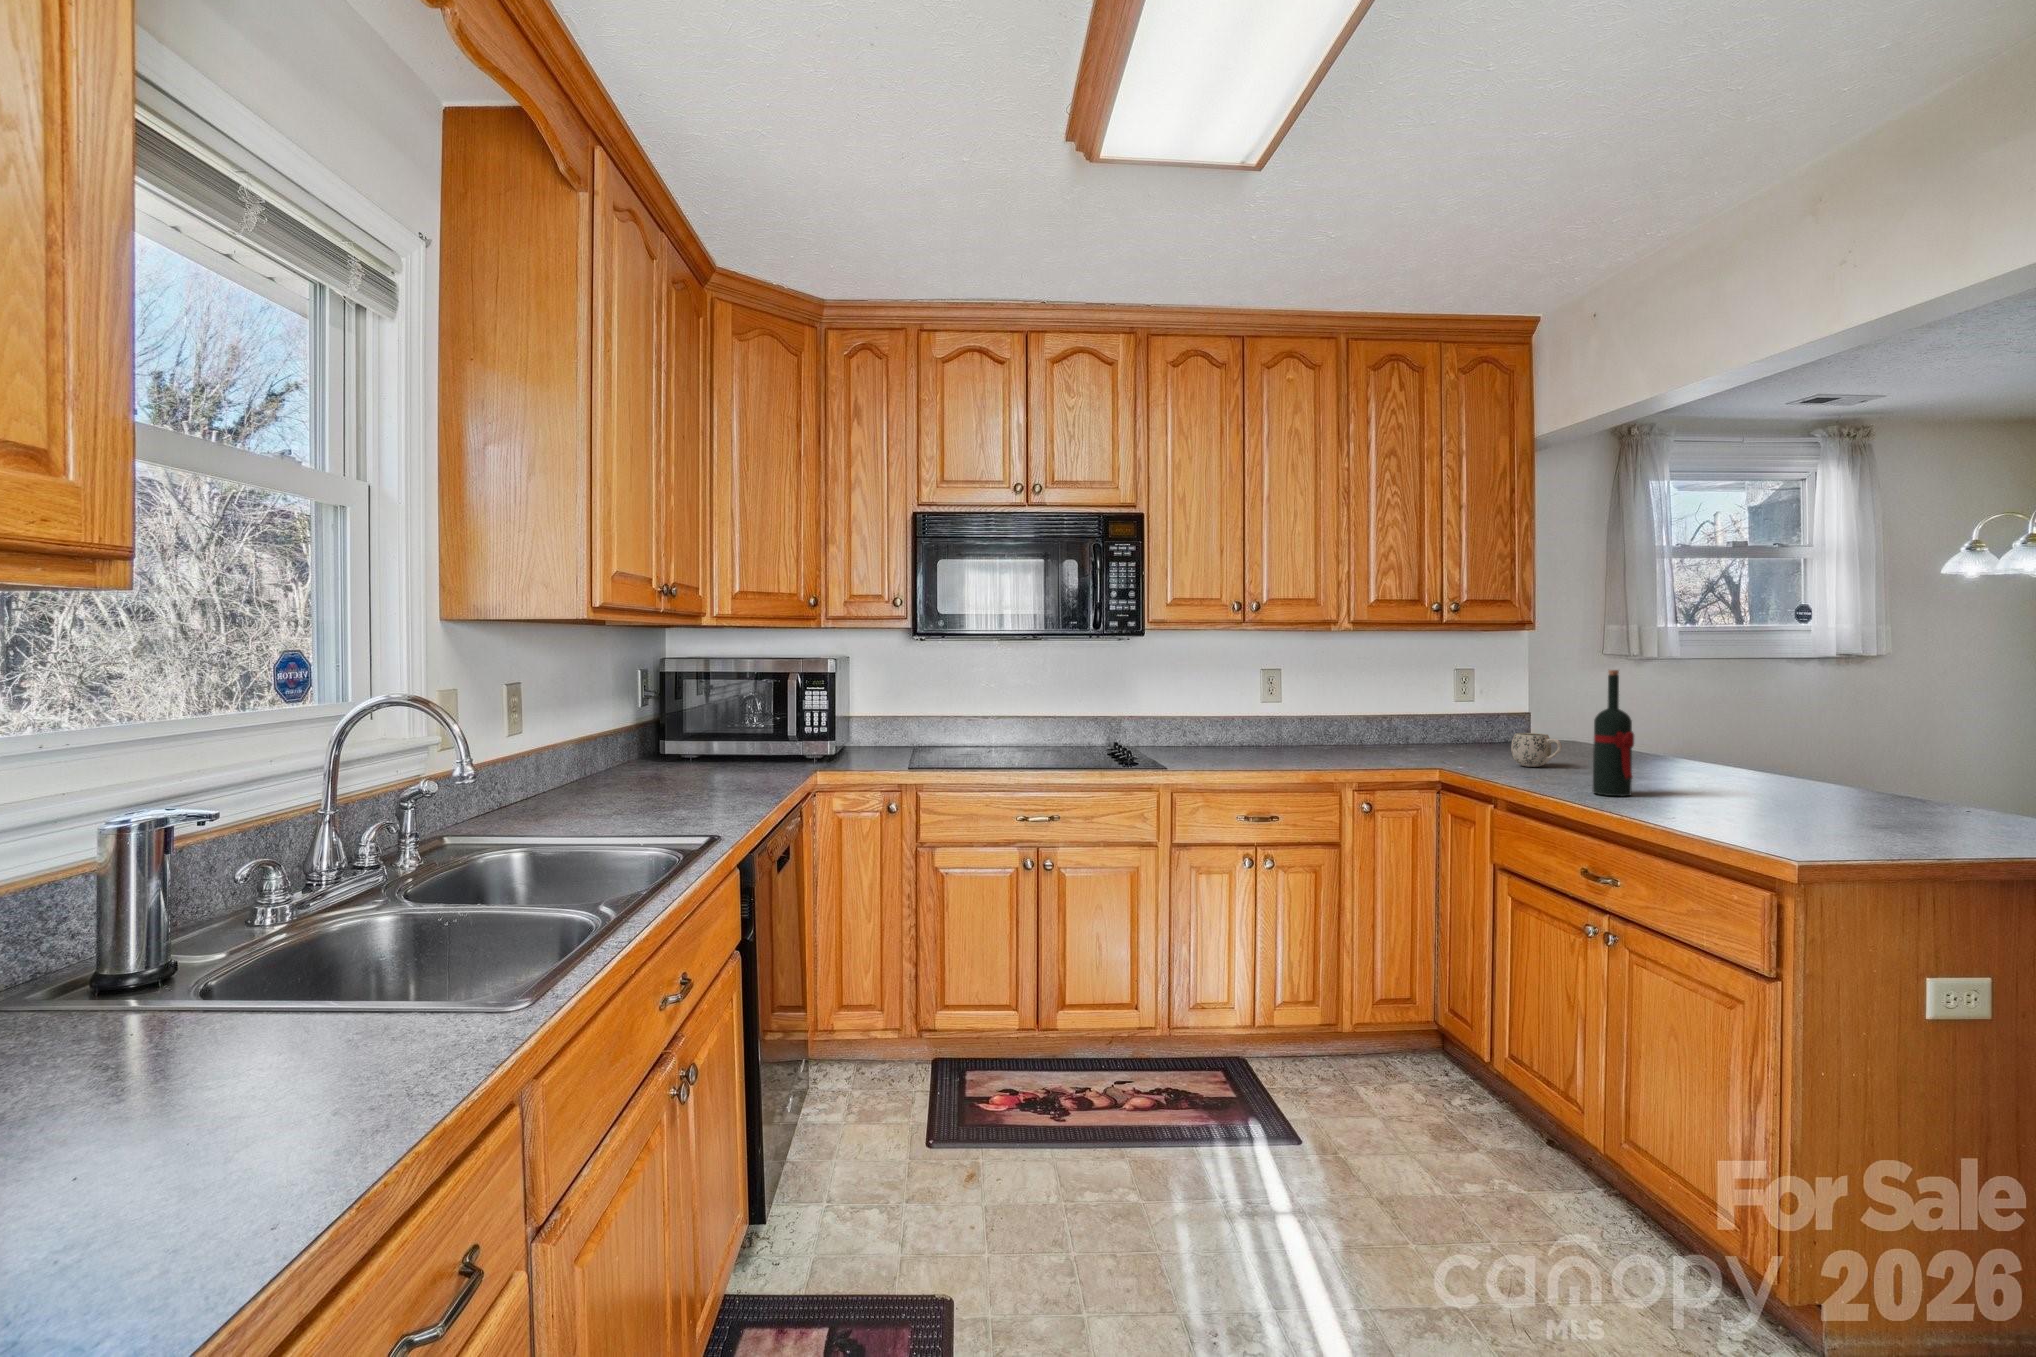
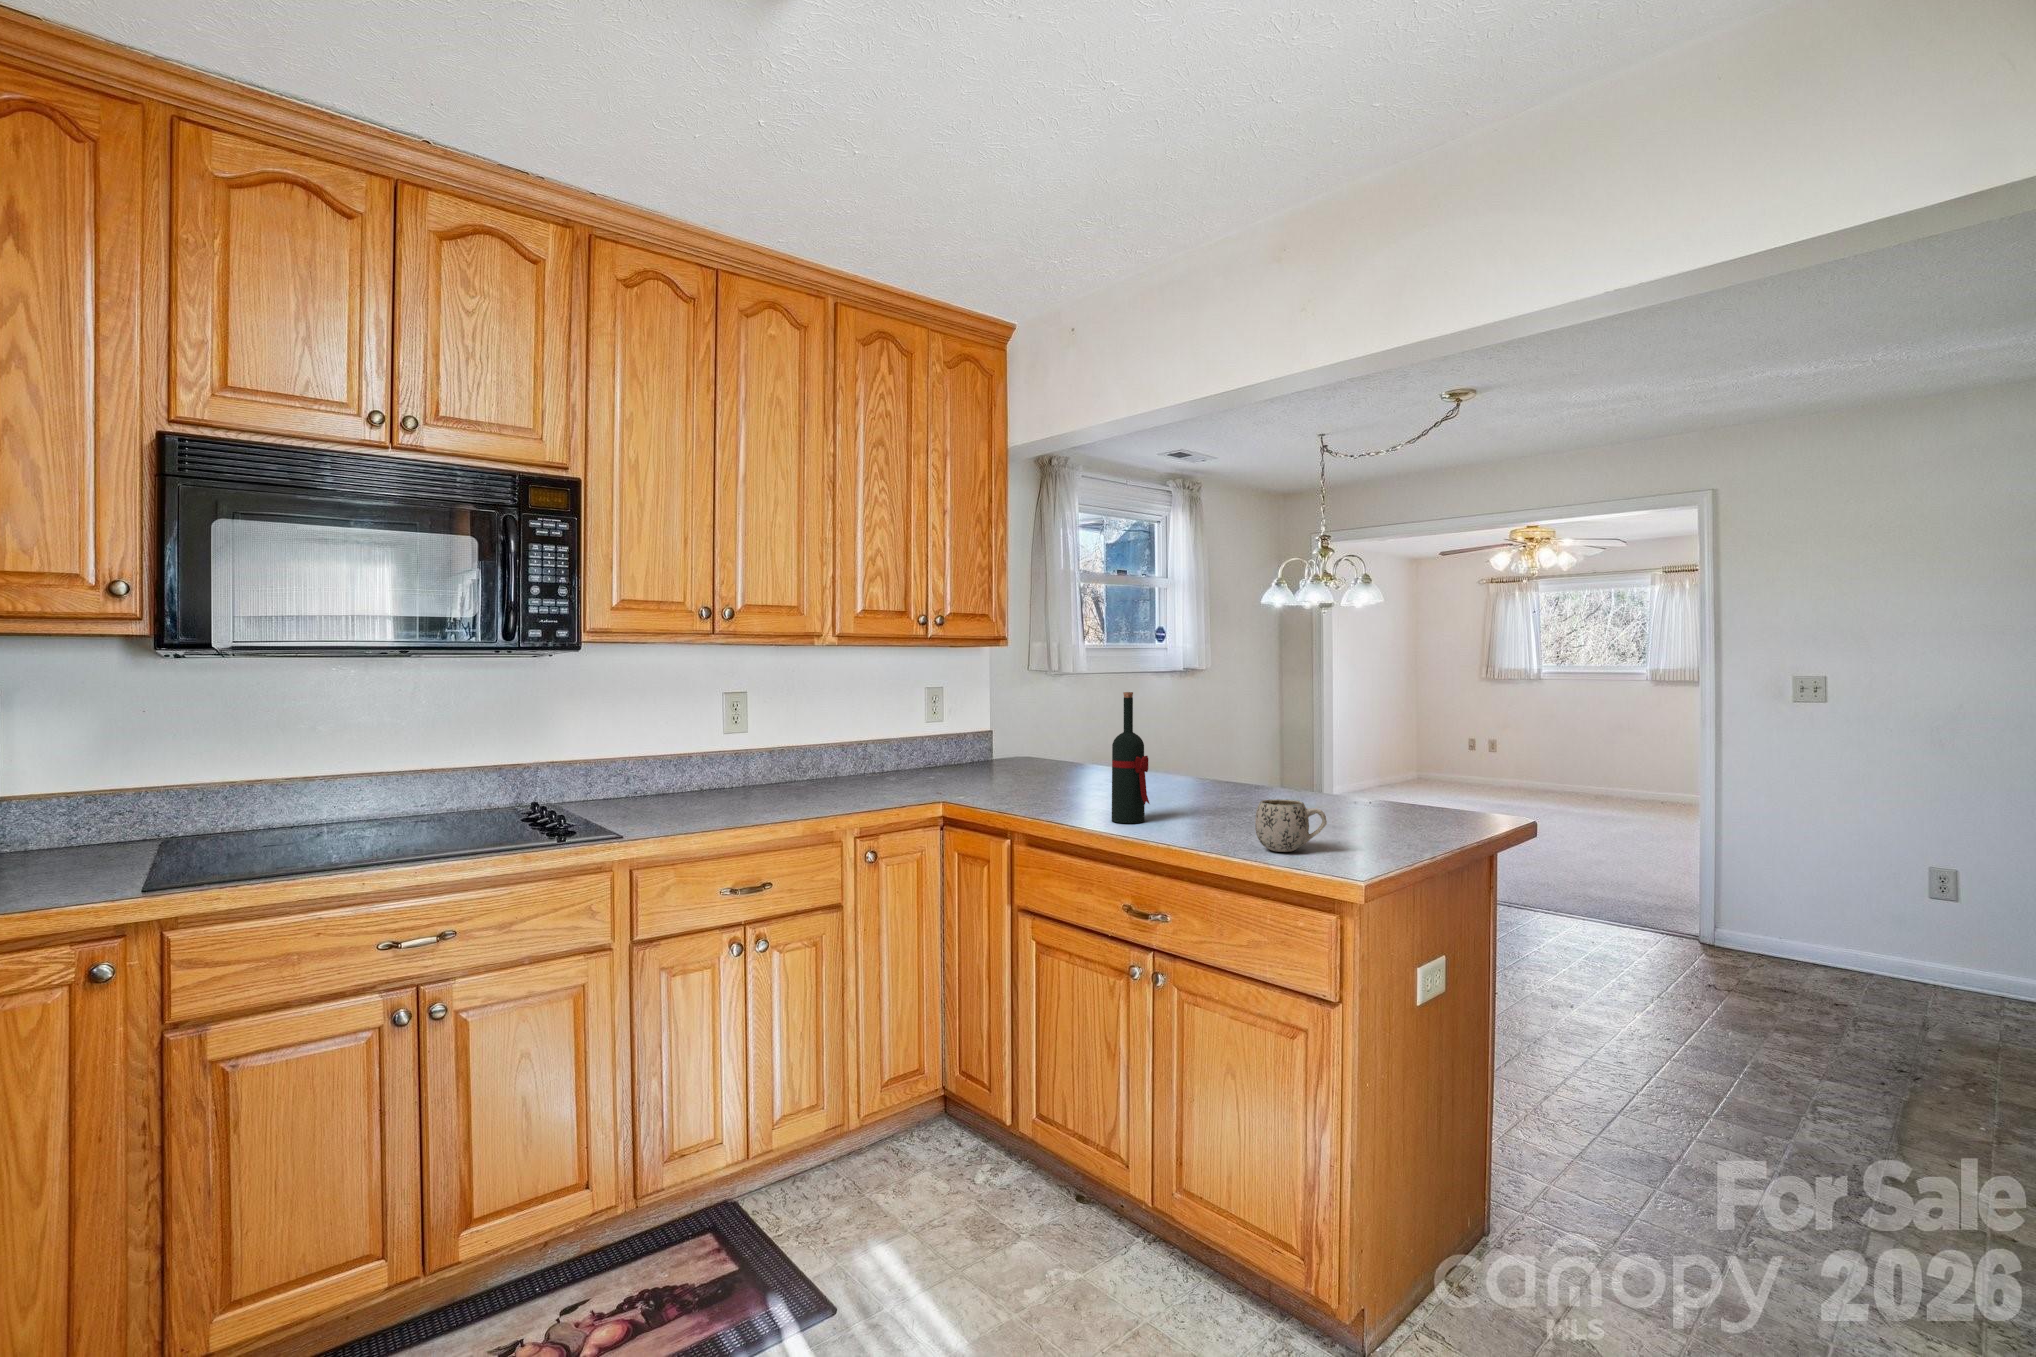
mug: present [1511,733,1562,767] -> present [1255,799,1327,852]

